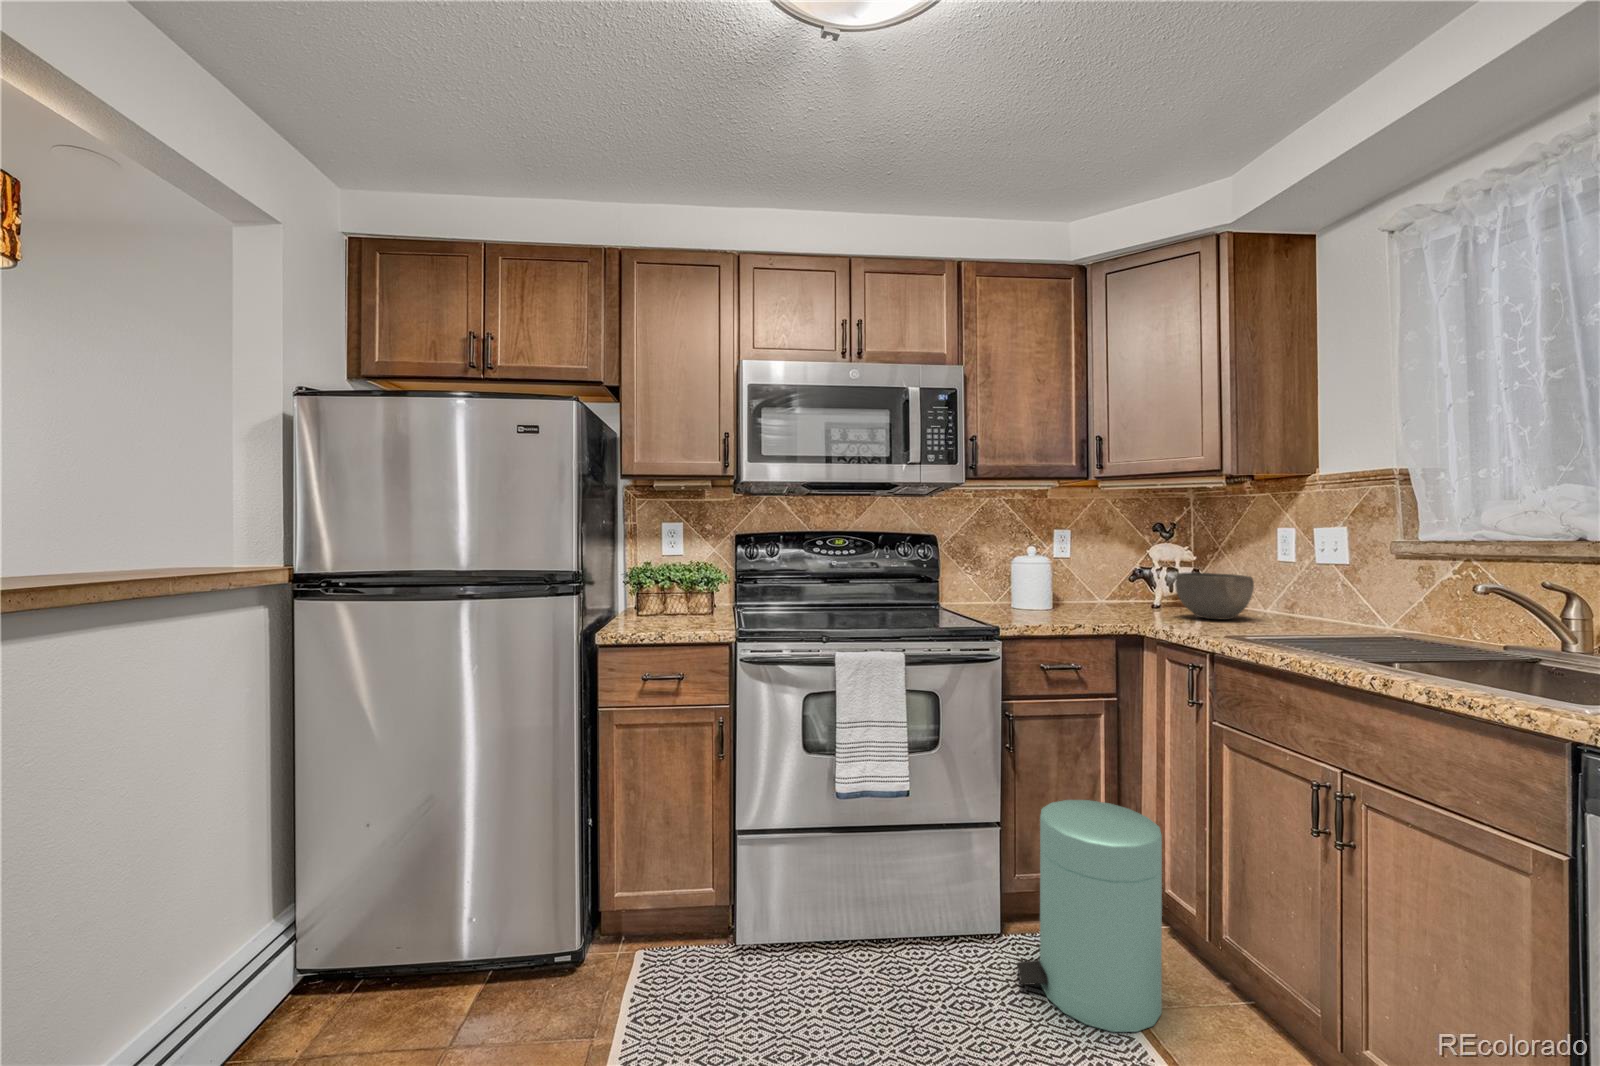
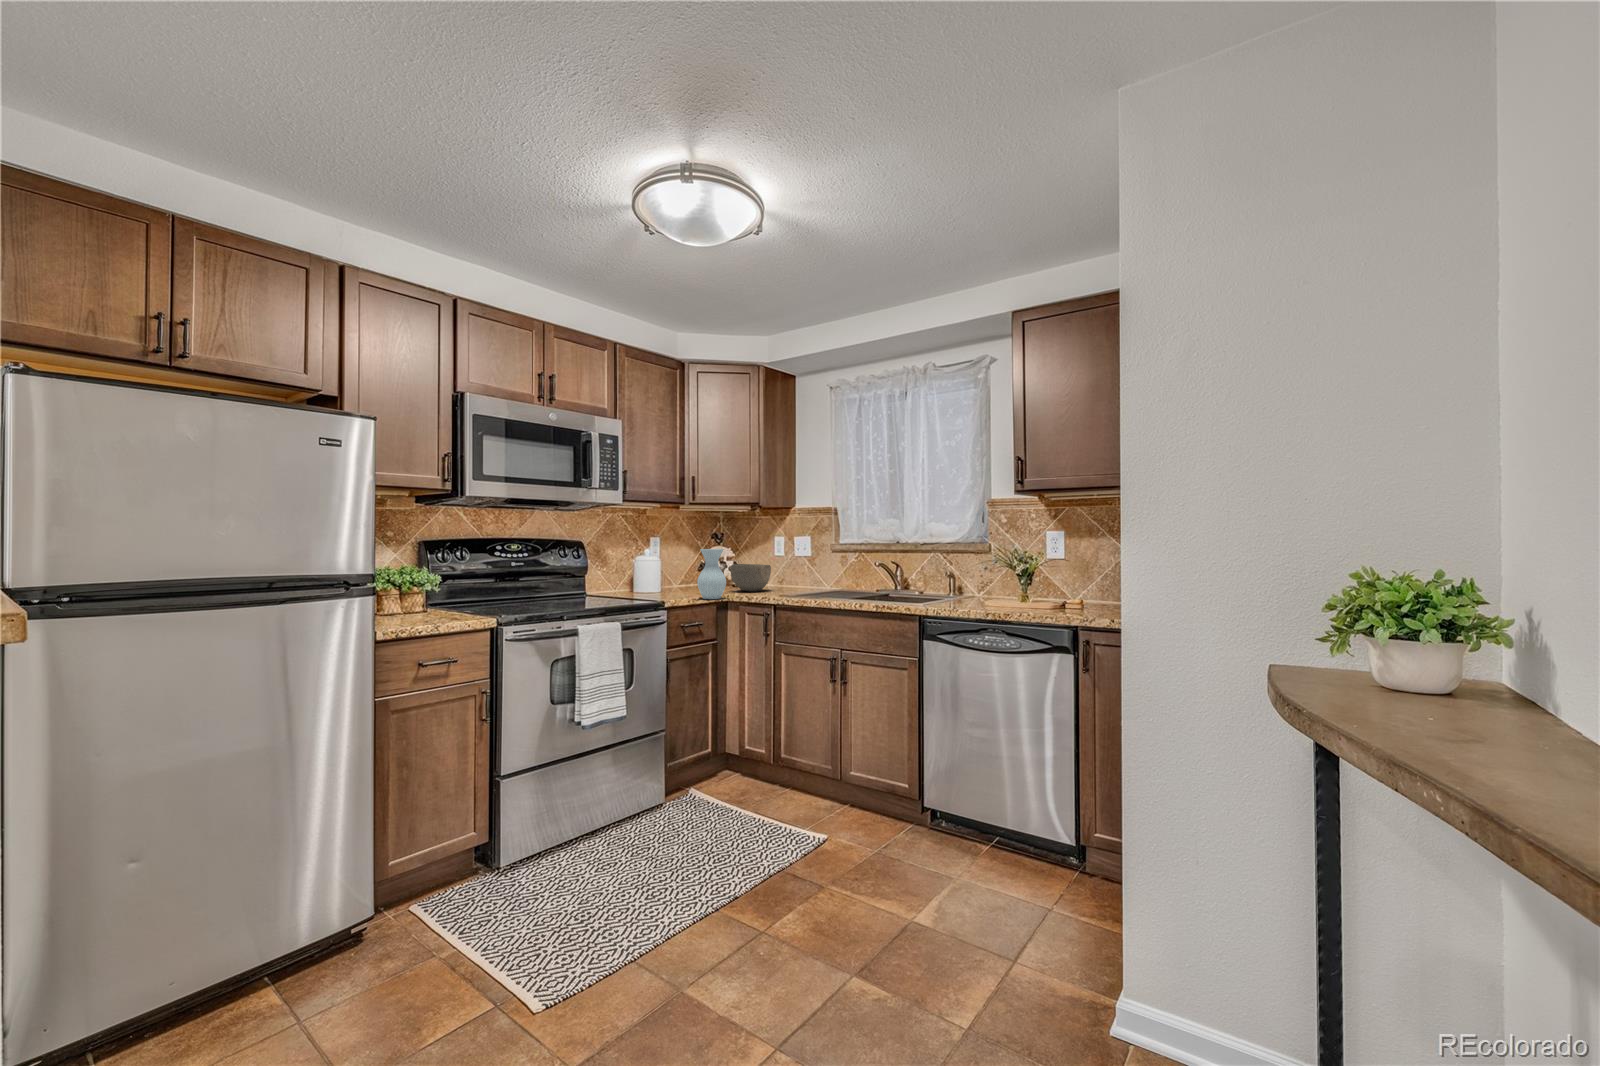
vase: none [1090,548,1140,628] -> present [697,549,726,599]
trash can: present [1017,800,1162,1032] -> none [686,701,763,821]

